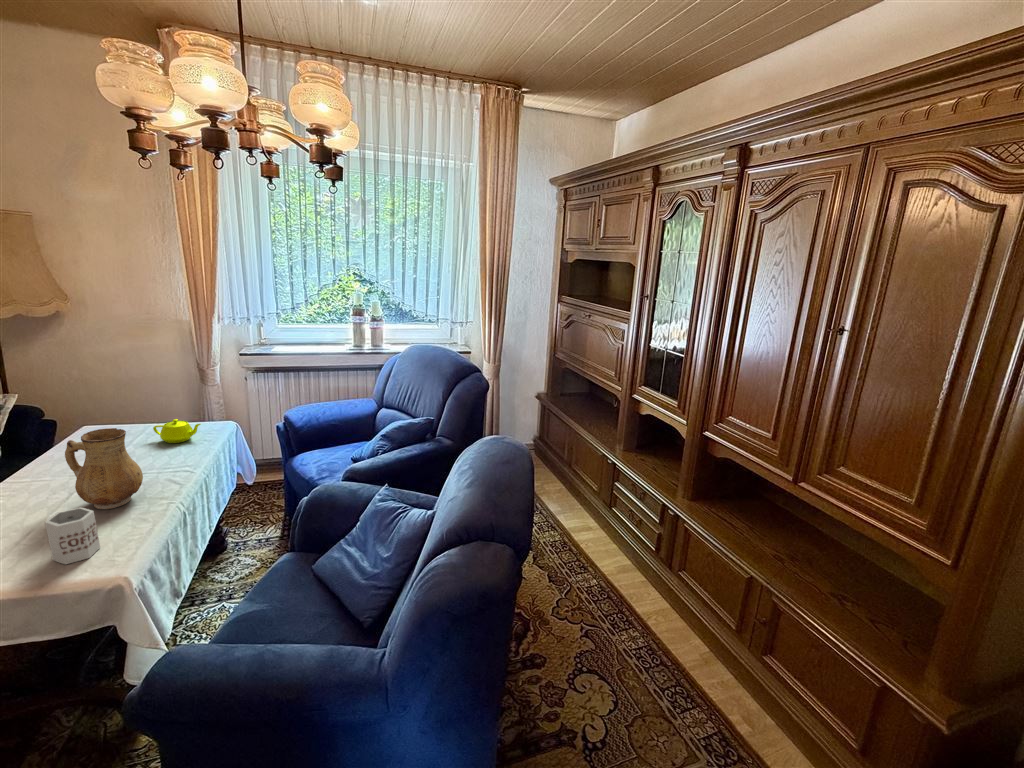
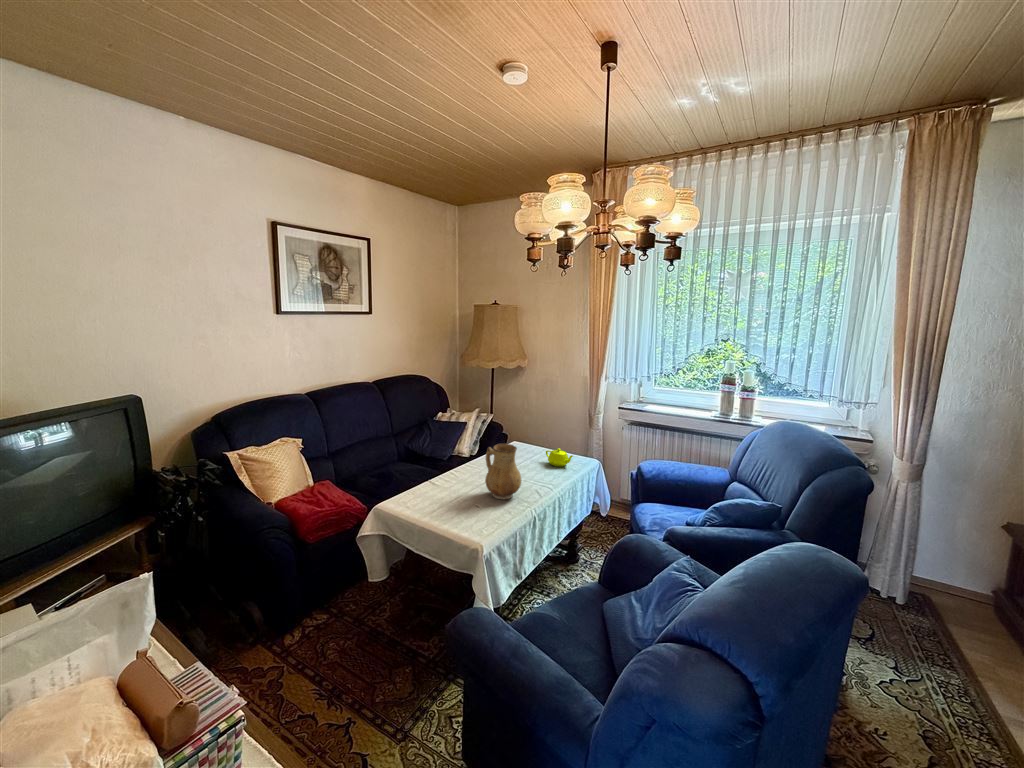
mug: present [45,508,100,564] -> none [458,491,482,526]

